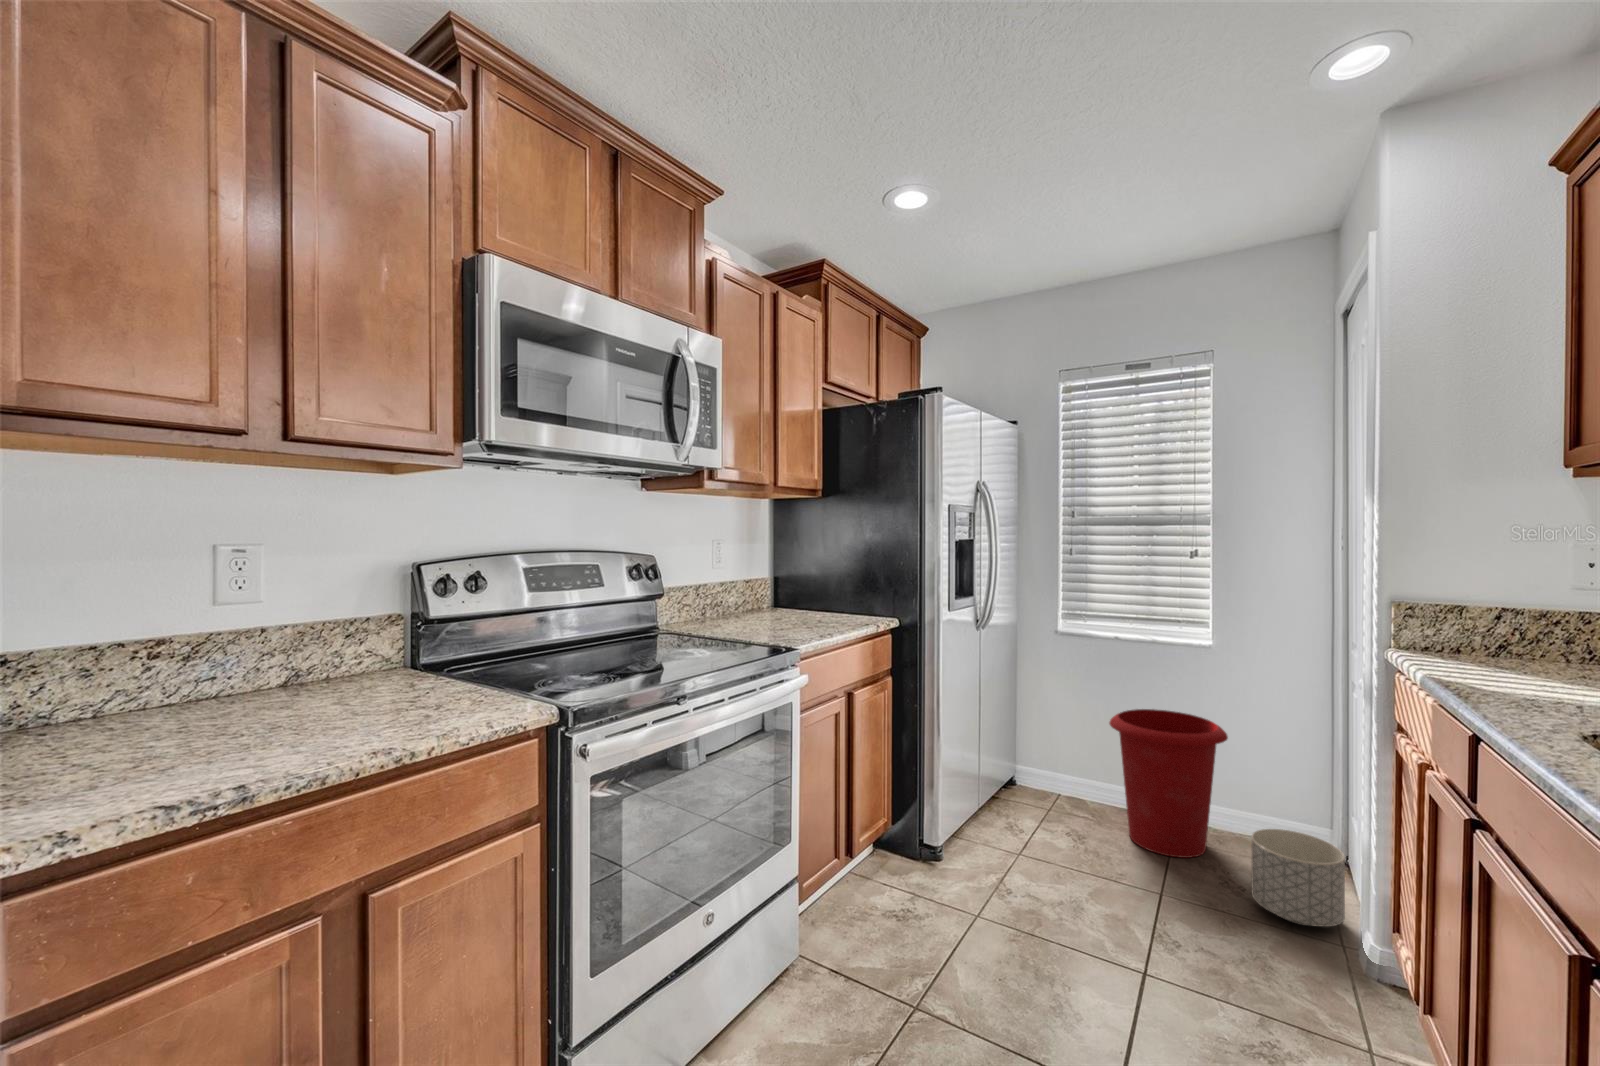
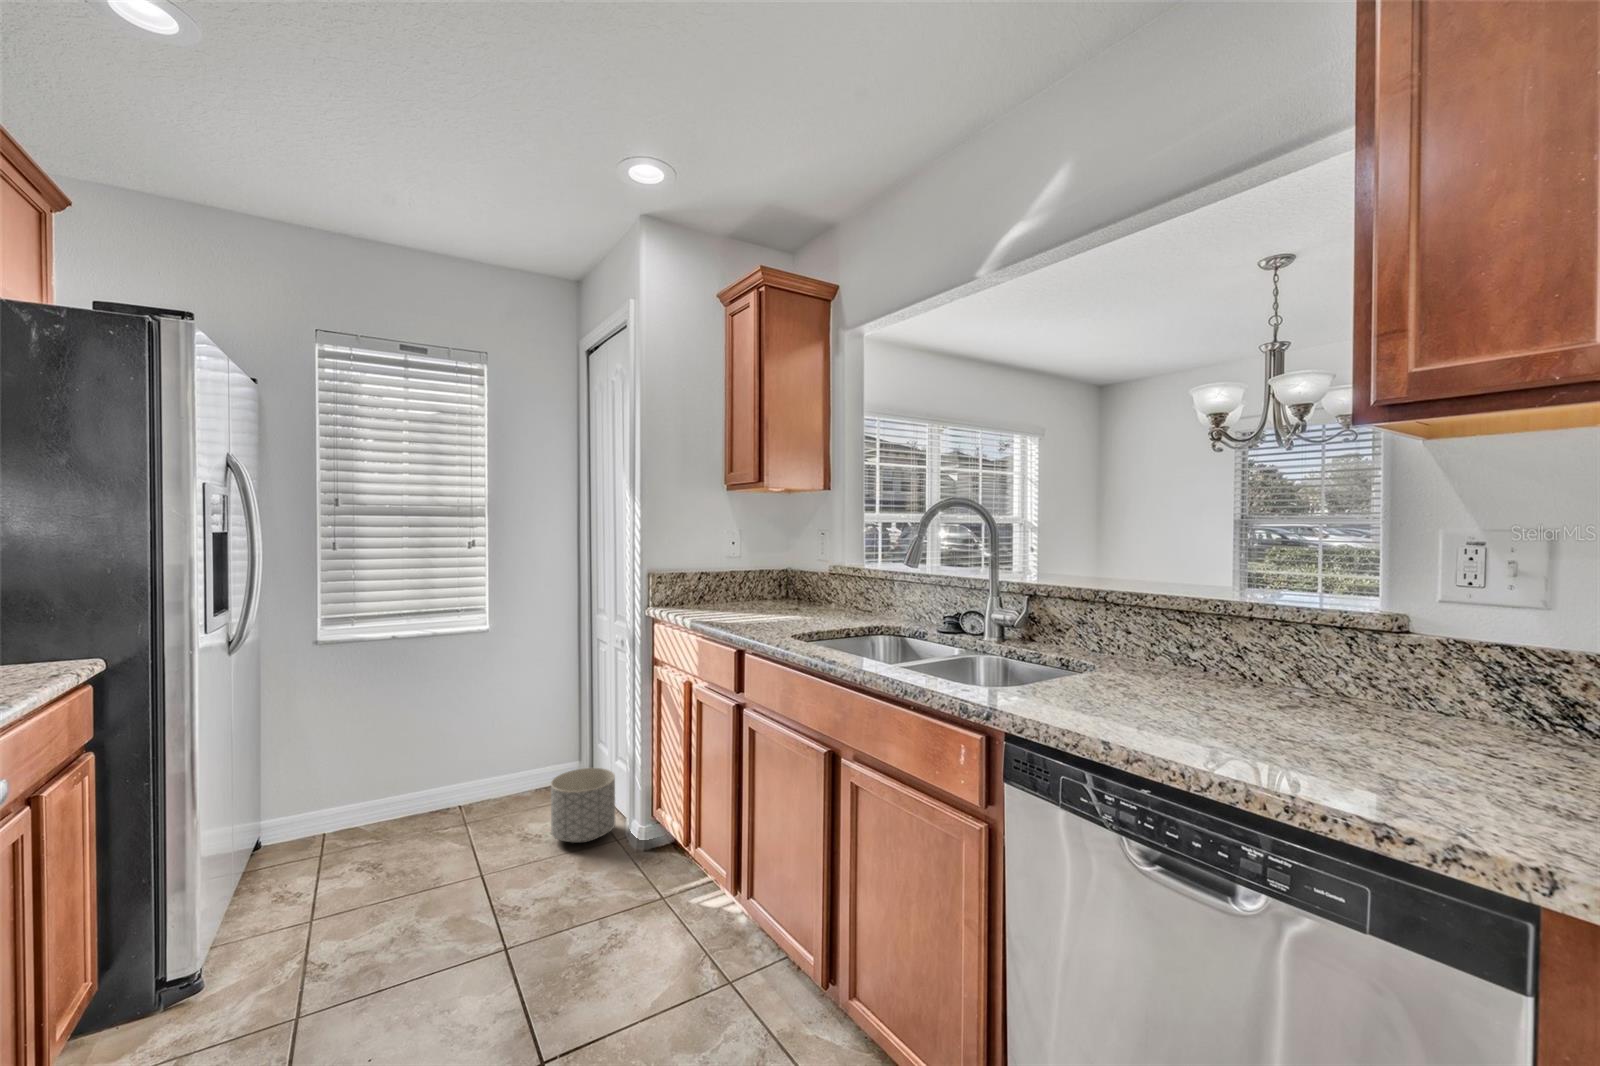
waste bin: present [1109,709,1228,858] -> none [399,698,515,844]

